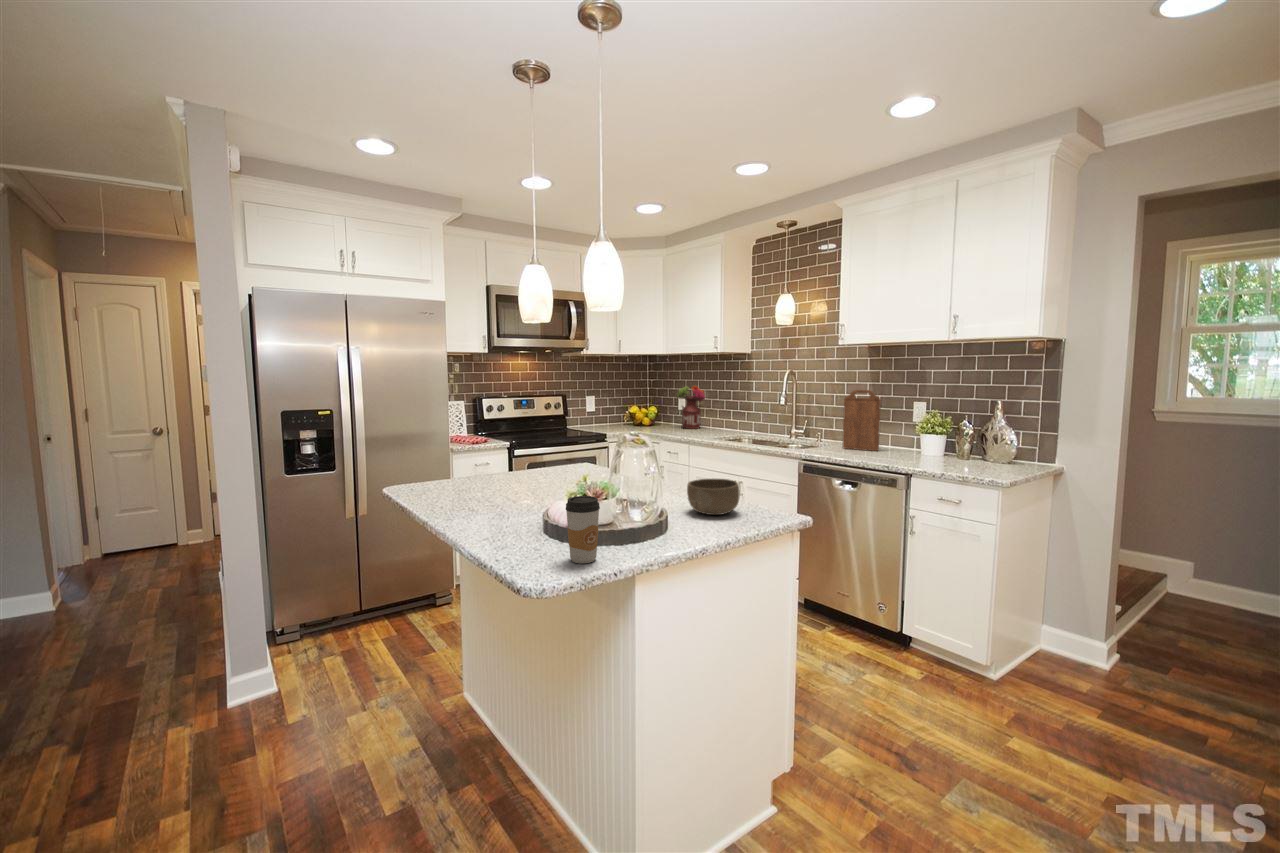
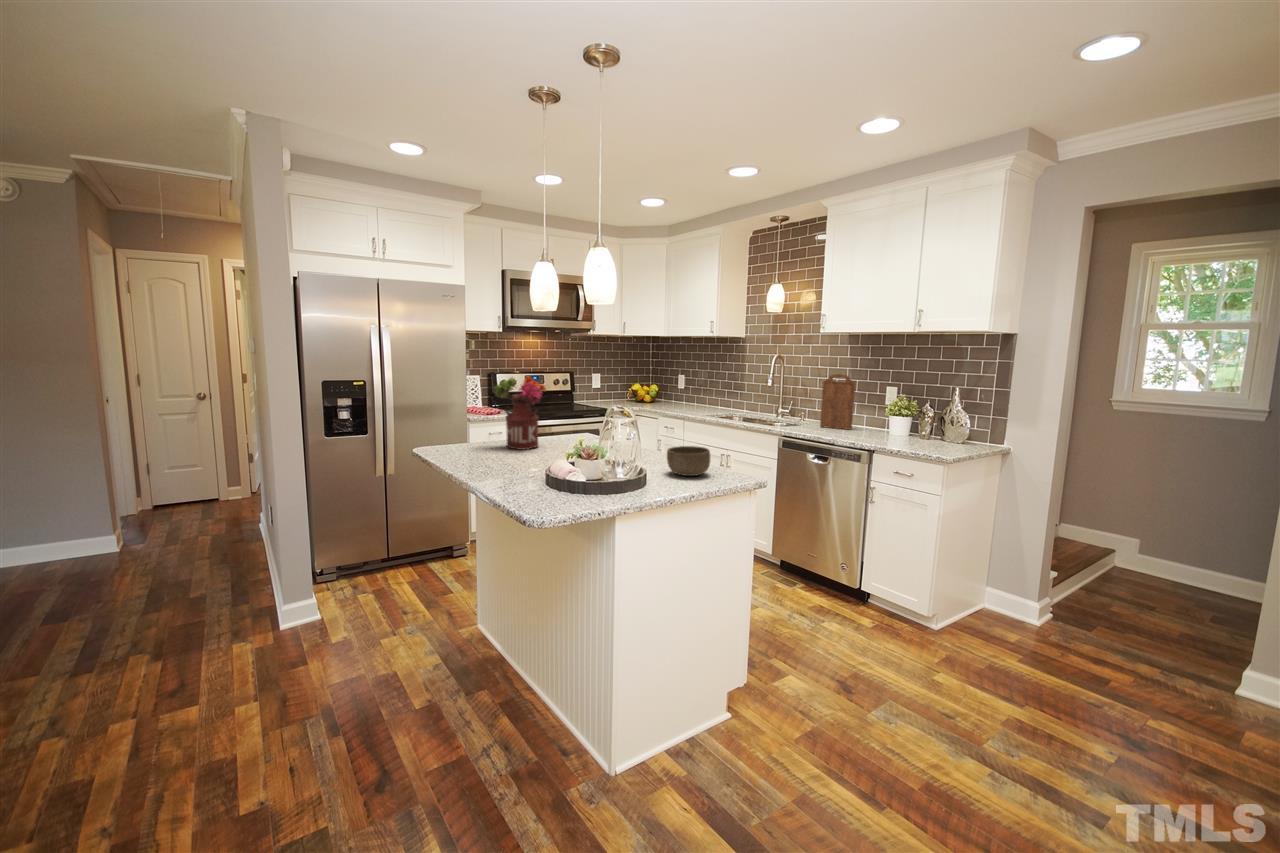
flower arrangement: present [677,386,705,429] -> present [495,376,546,450]
coffee cup: present [566,496,600,563] -> none [561,454,588,506]

